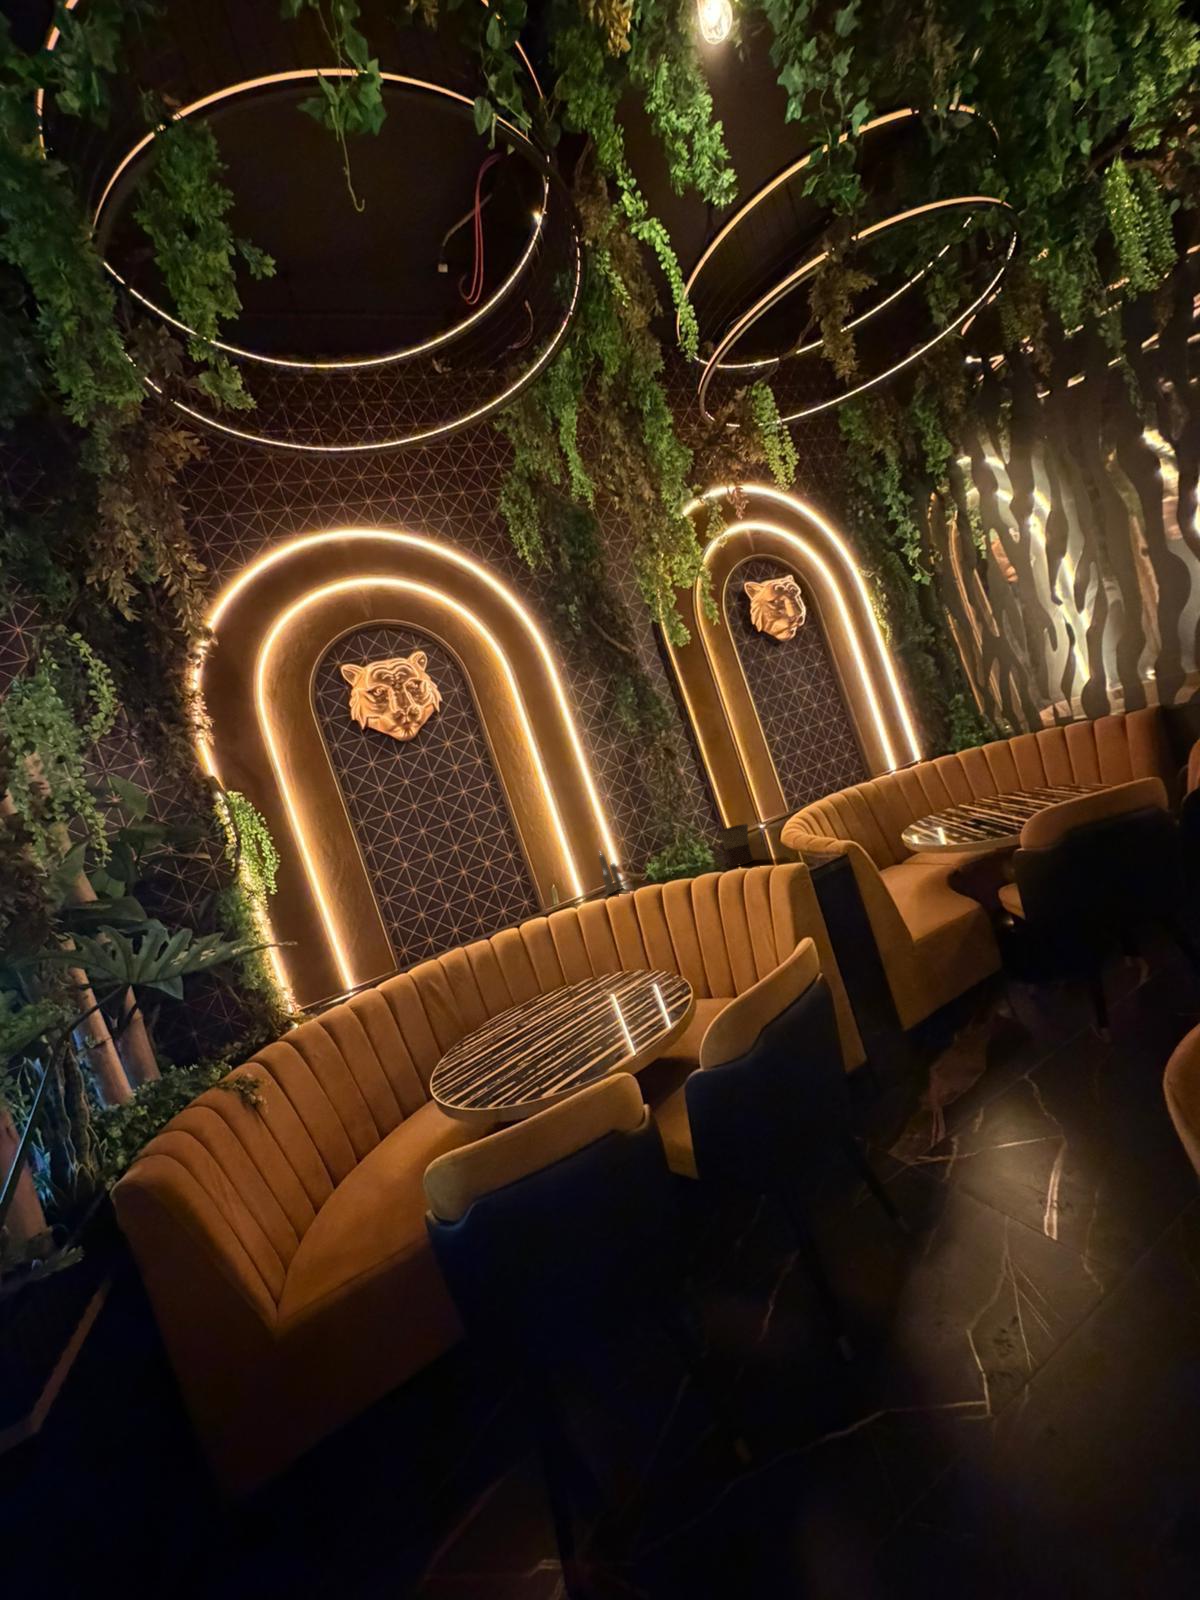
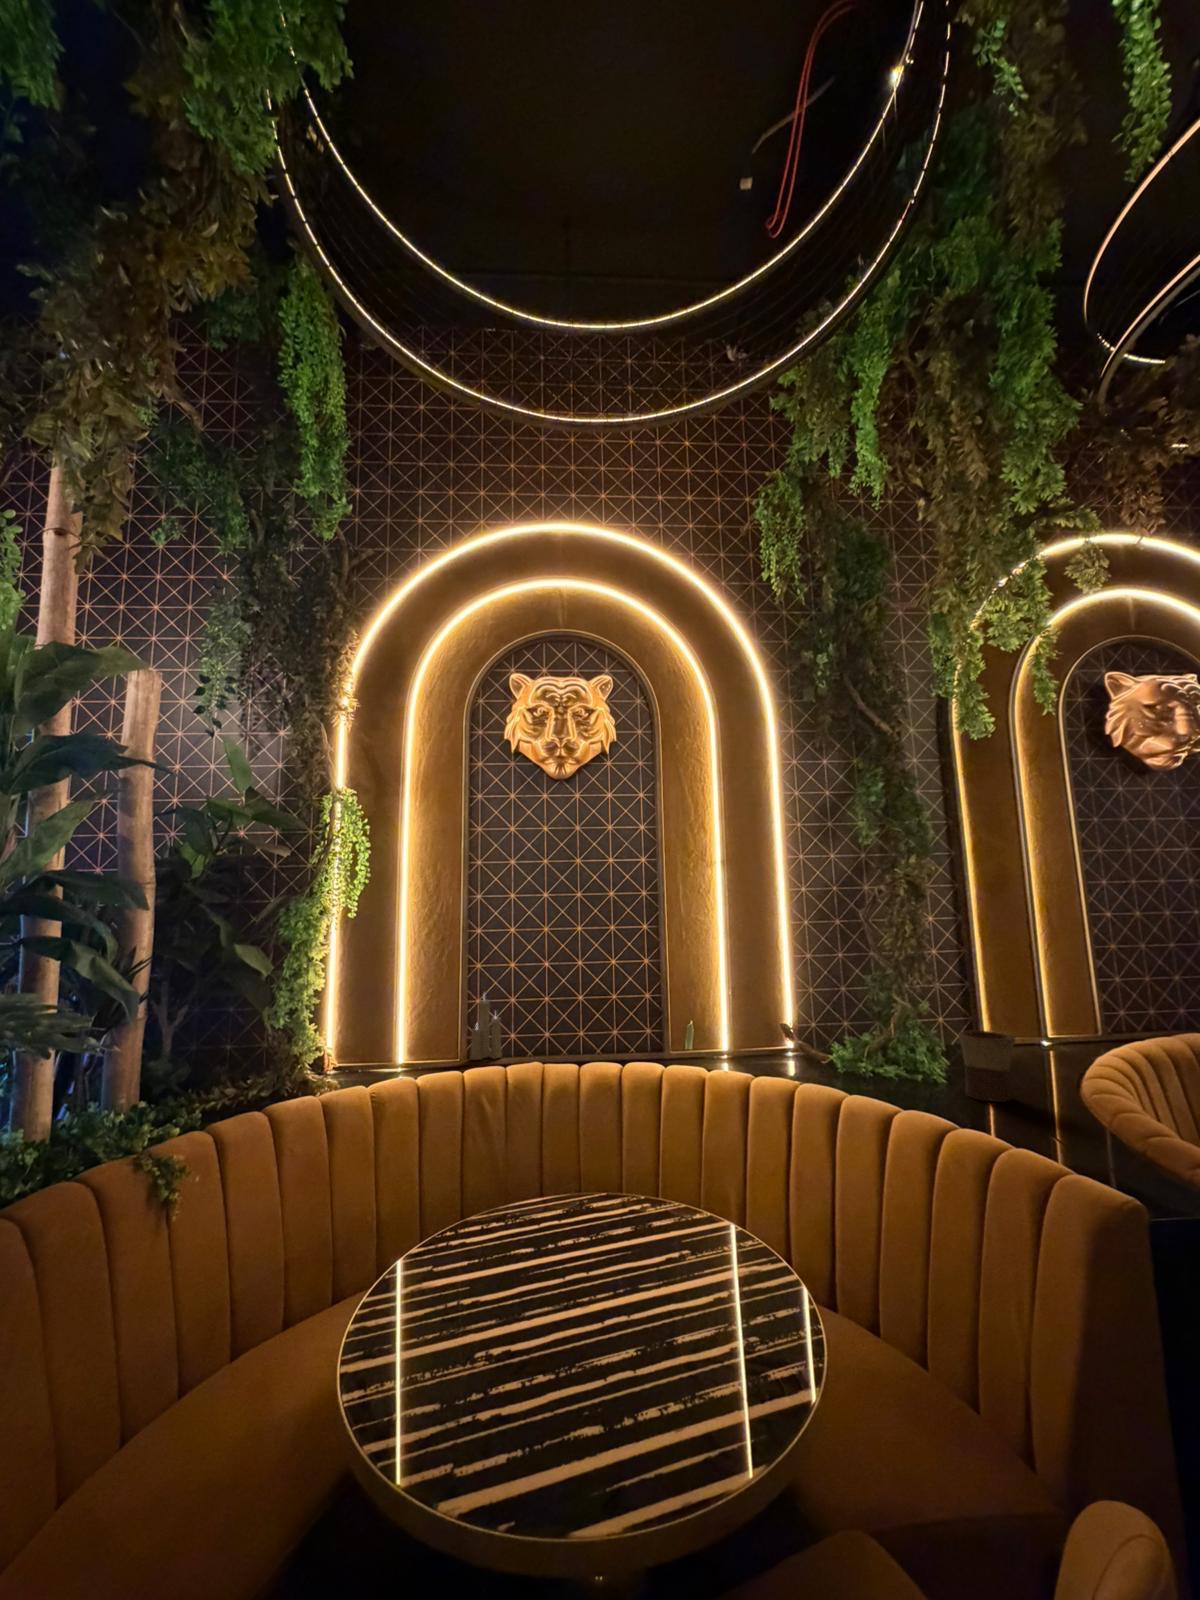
candle: present [599,855,623,894] -> present [470,999,502,1060]

